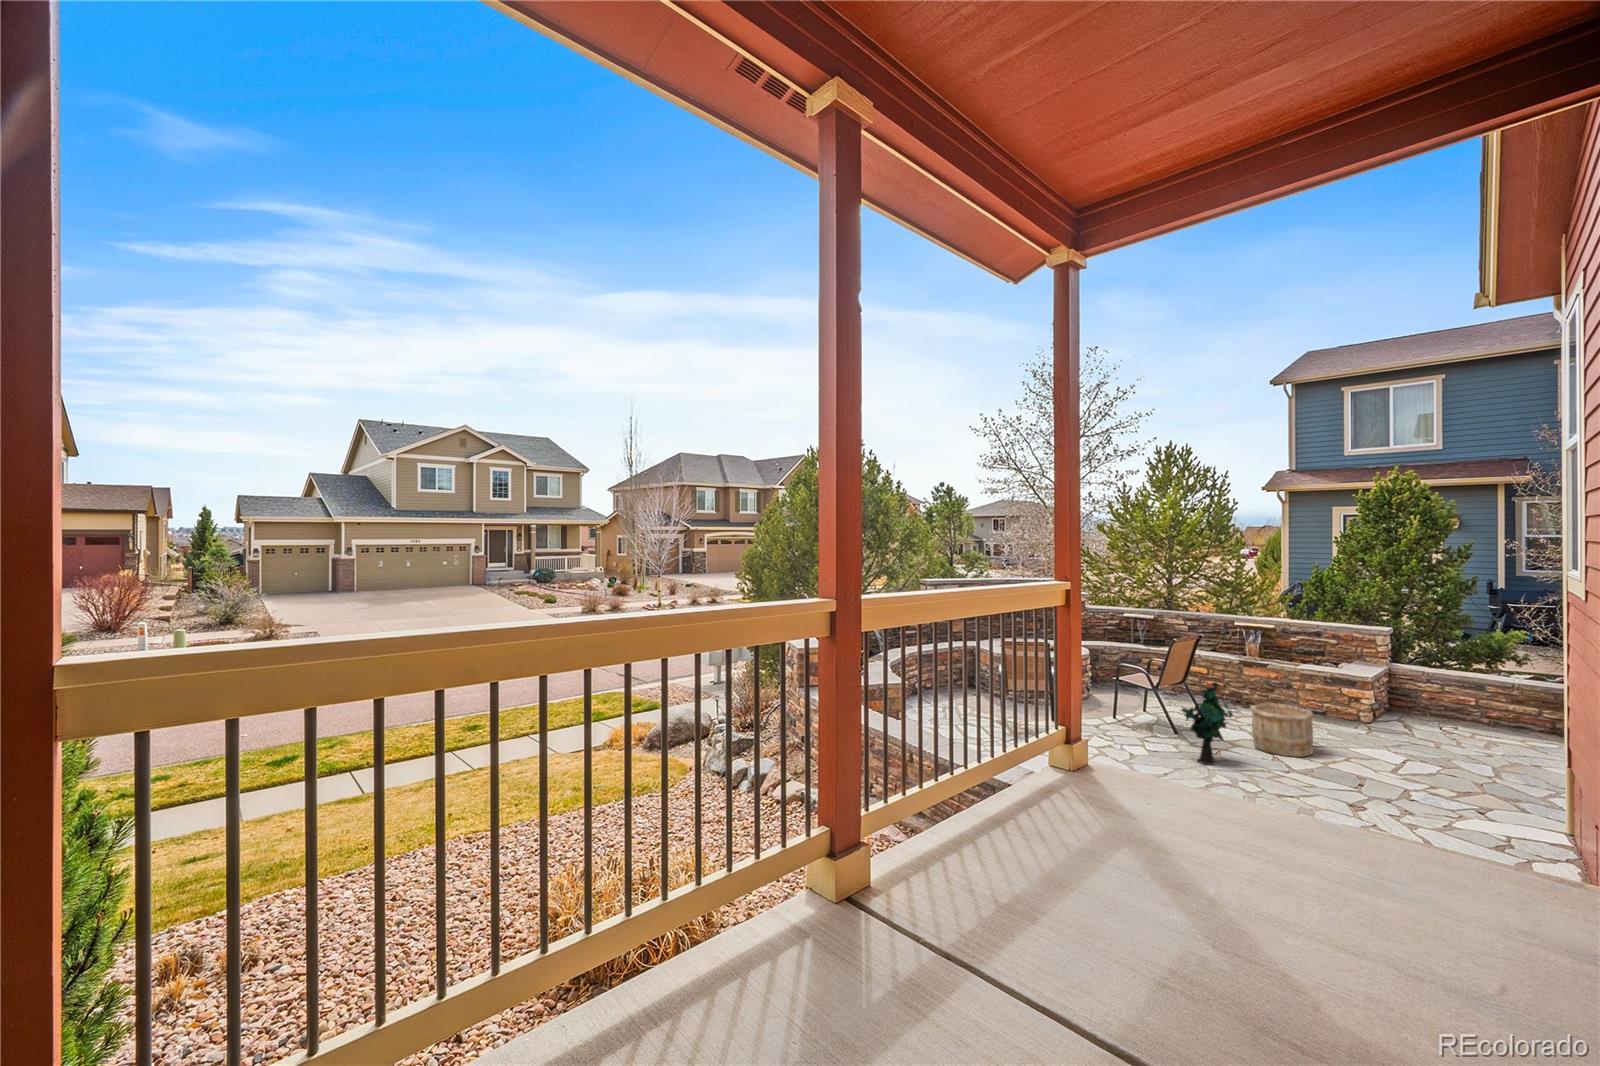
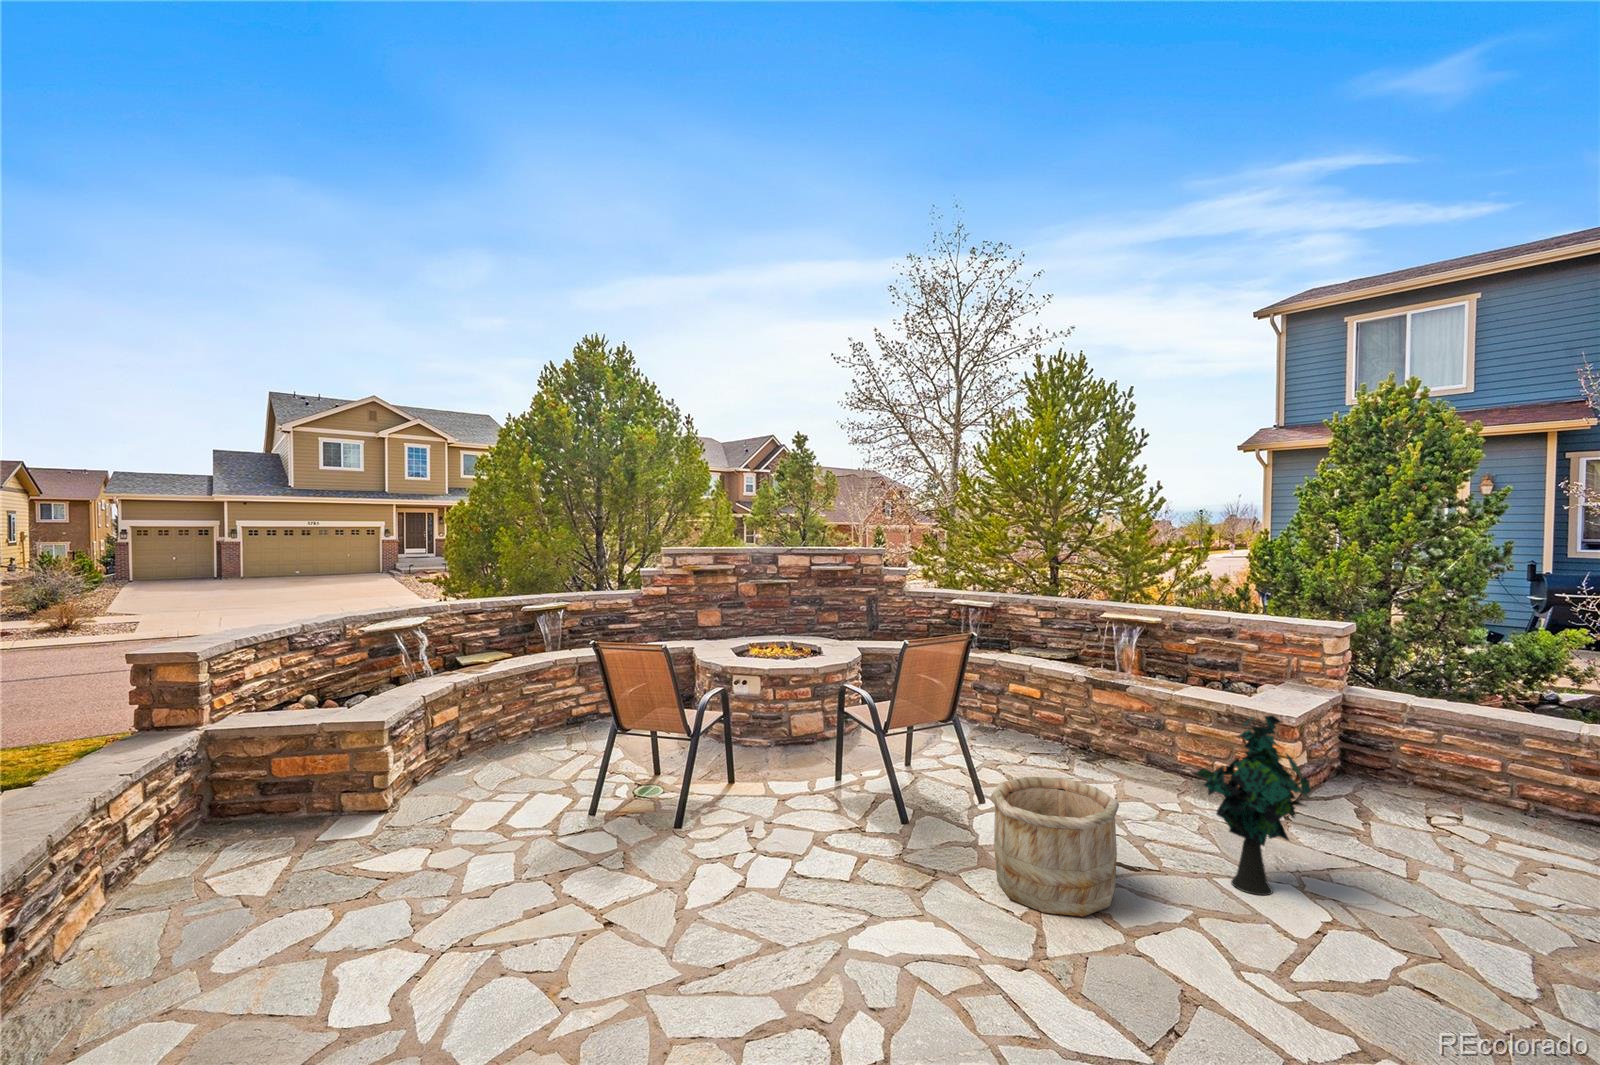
decorative plant: present [1181,683,1233,765] -> present [1196,715,1311,895]

